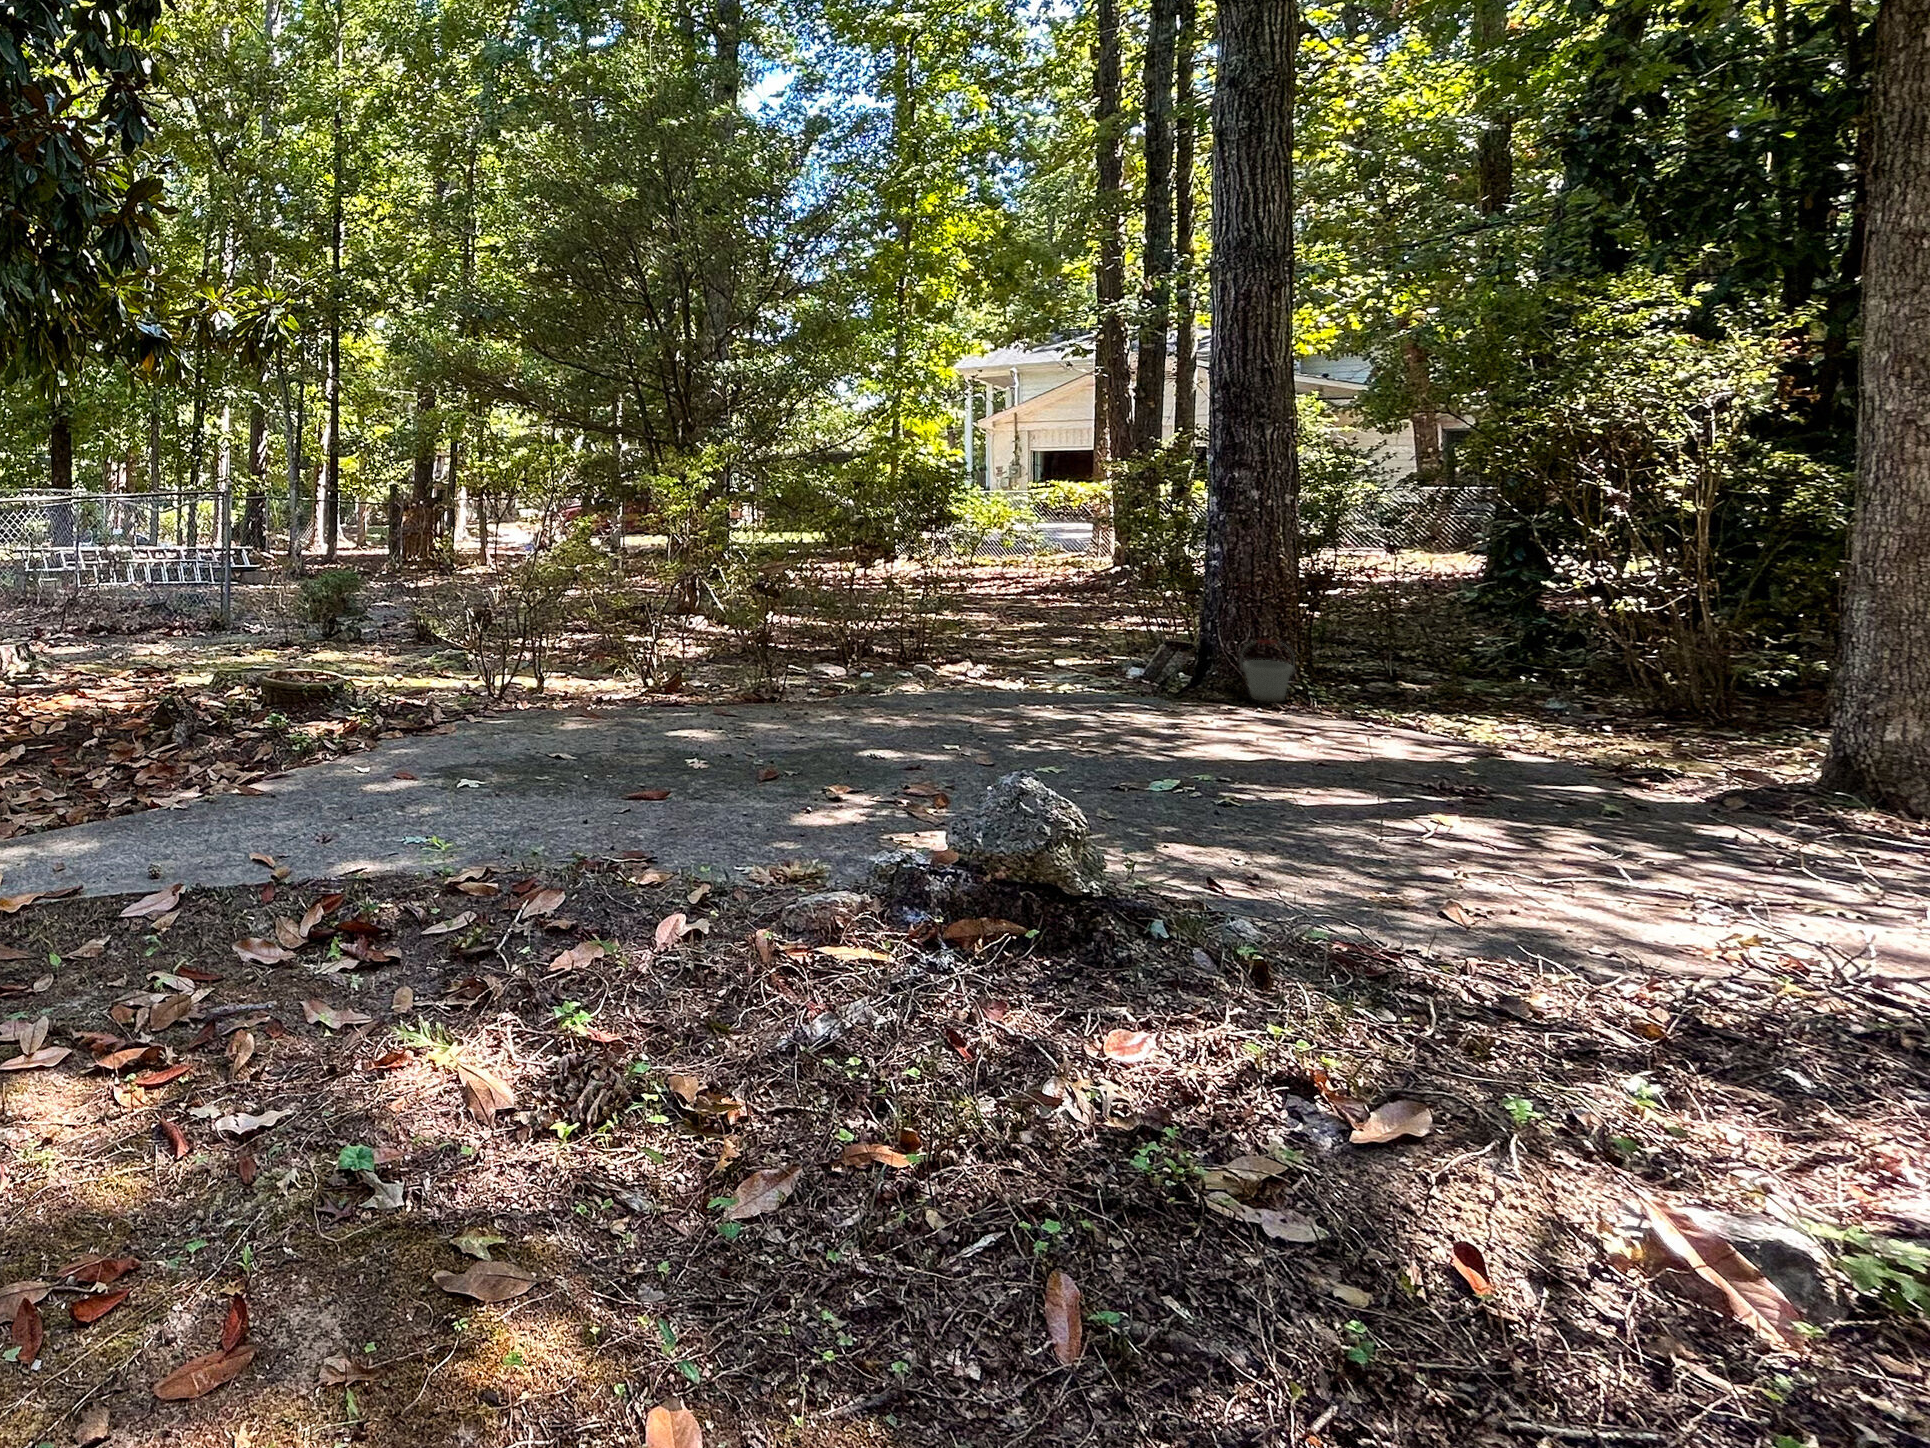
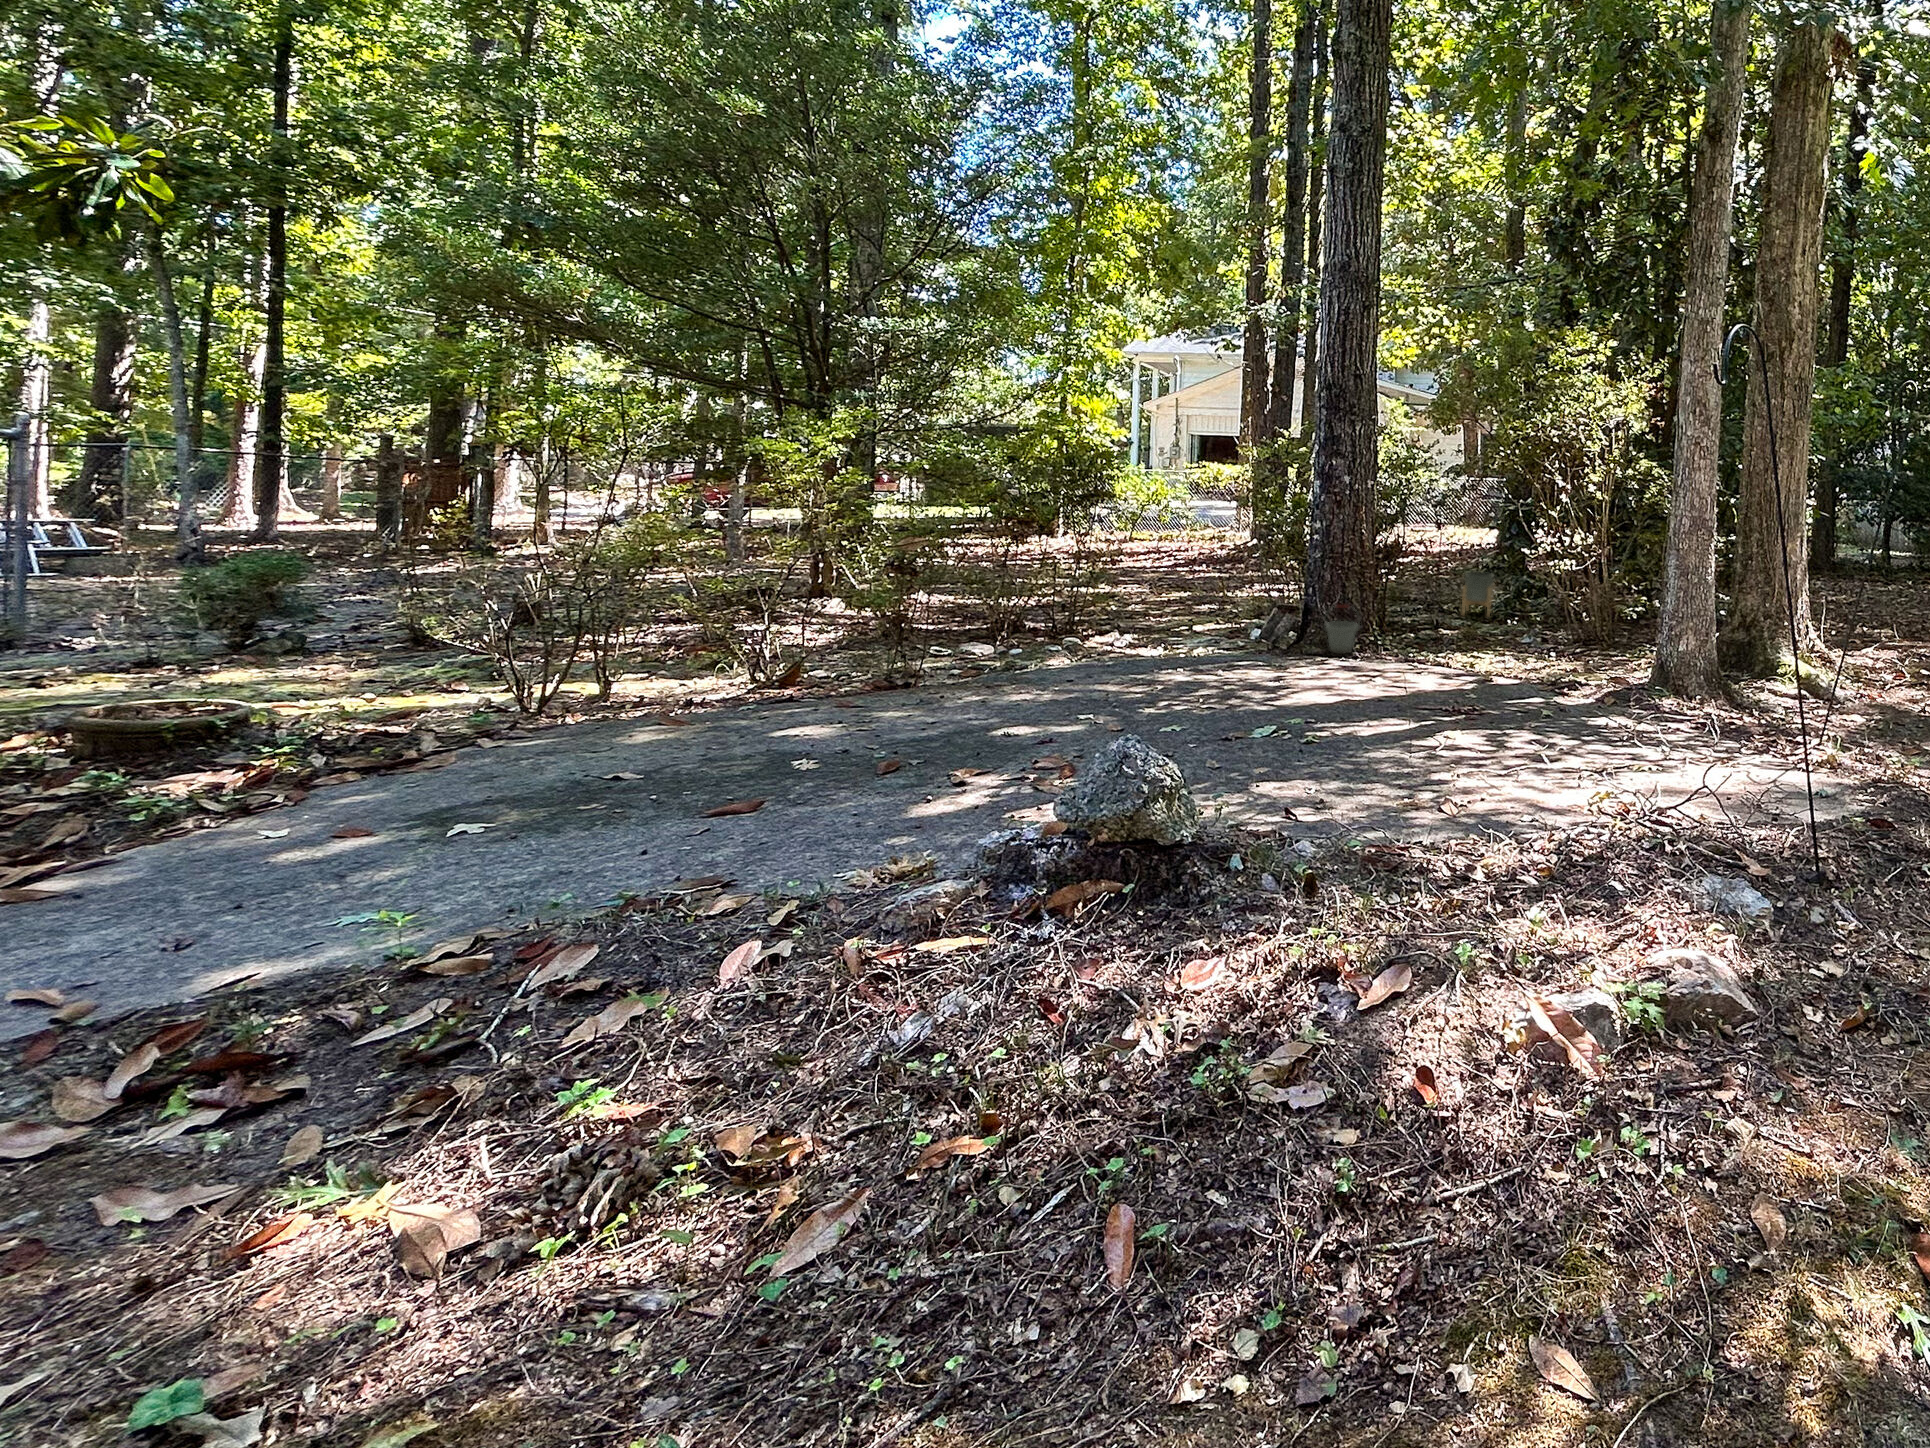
planter: none [1466,600,1526,666] -> present [1462,572,1495,616]

